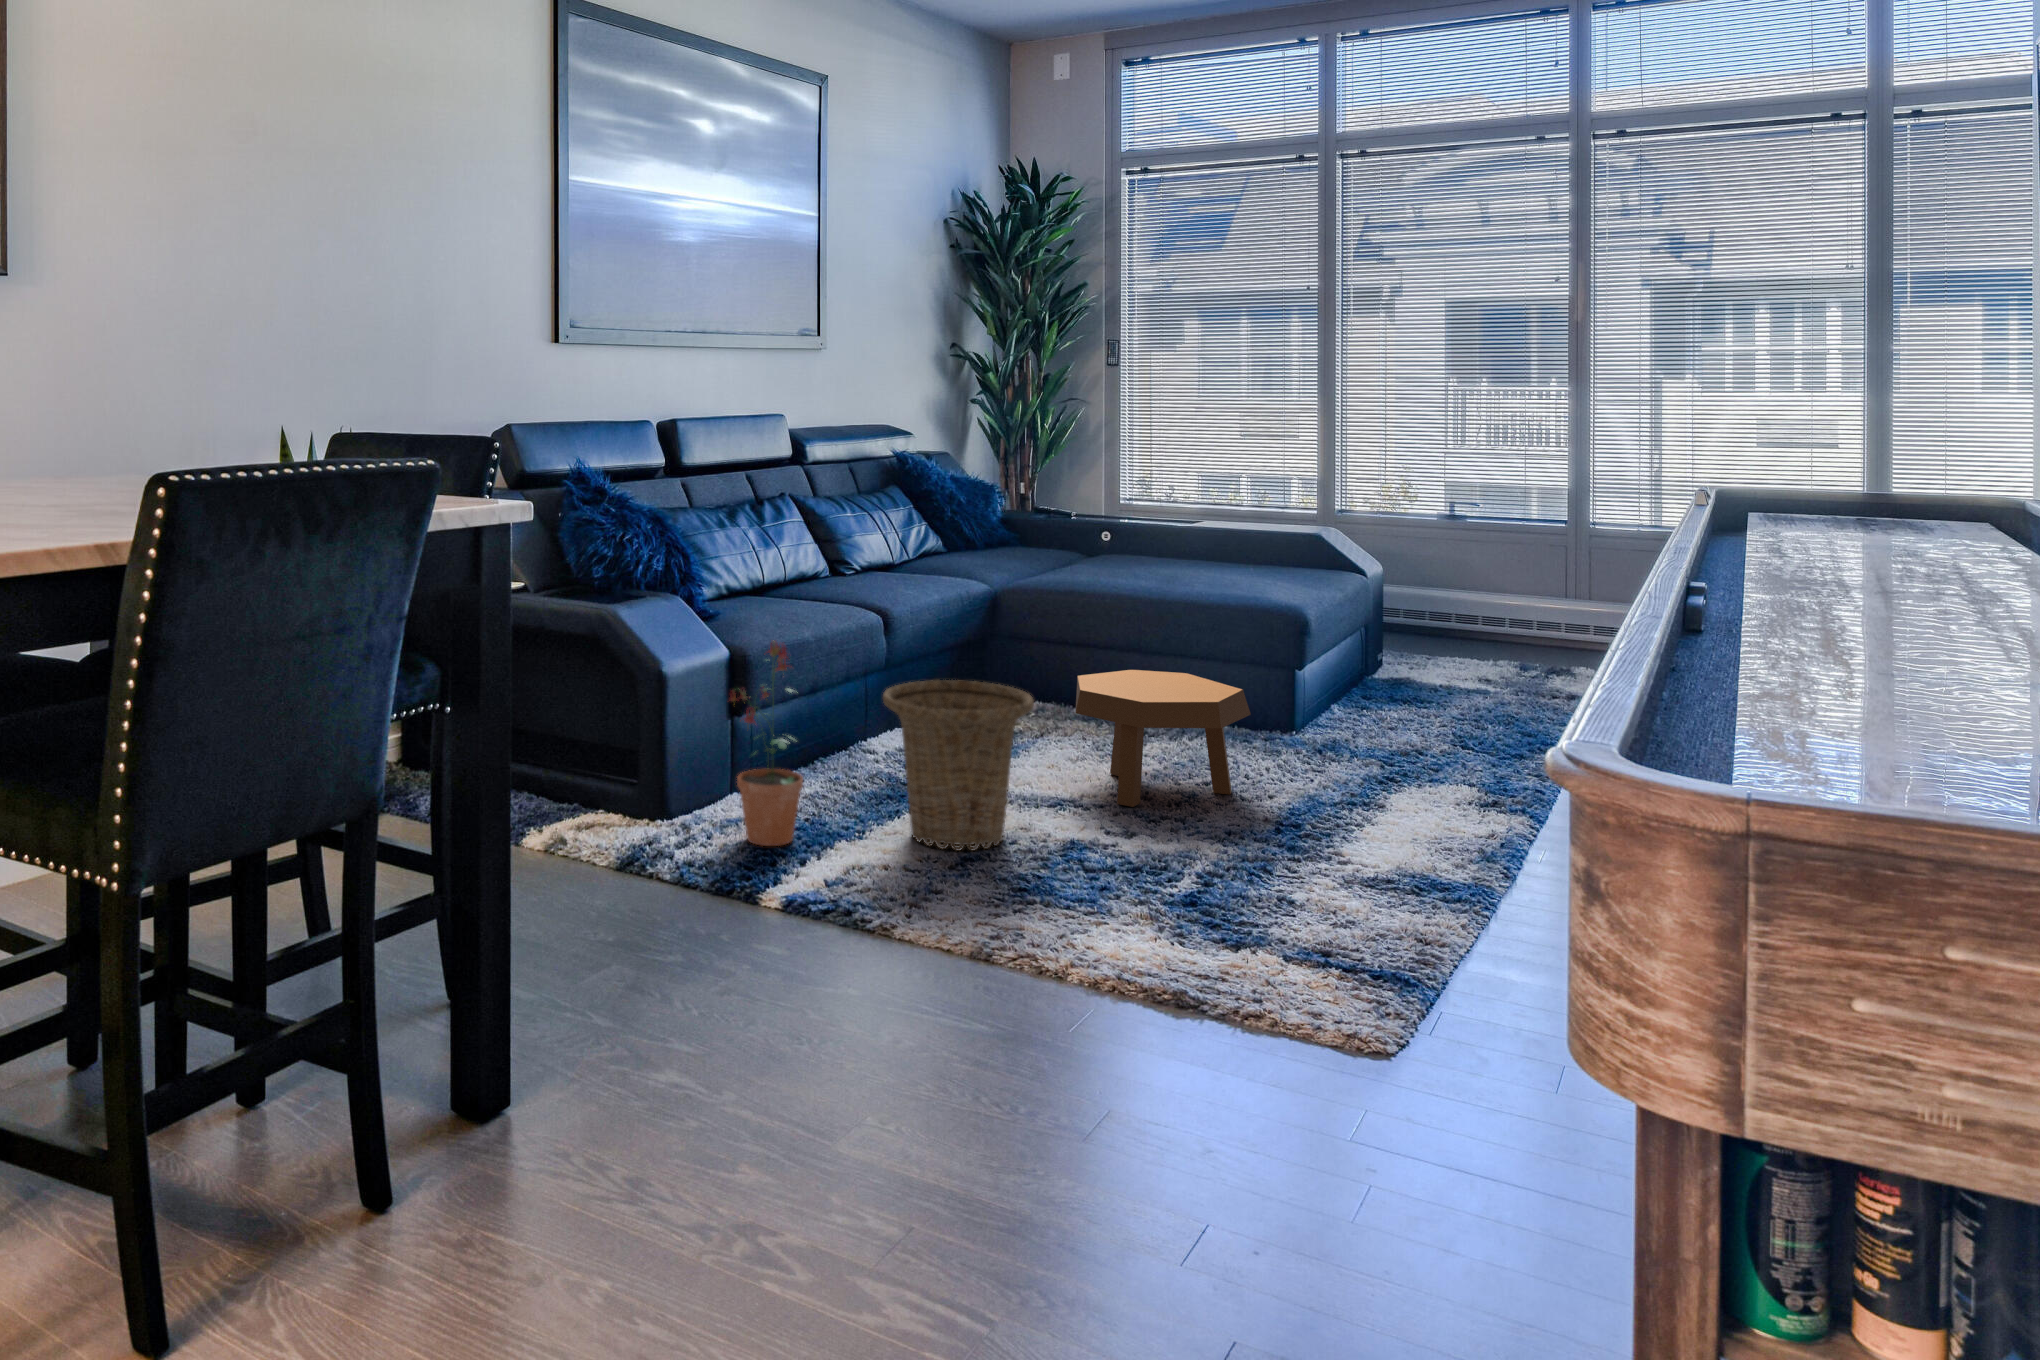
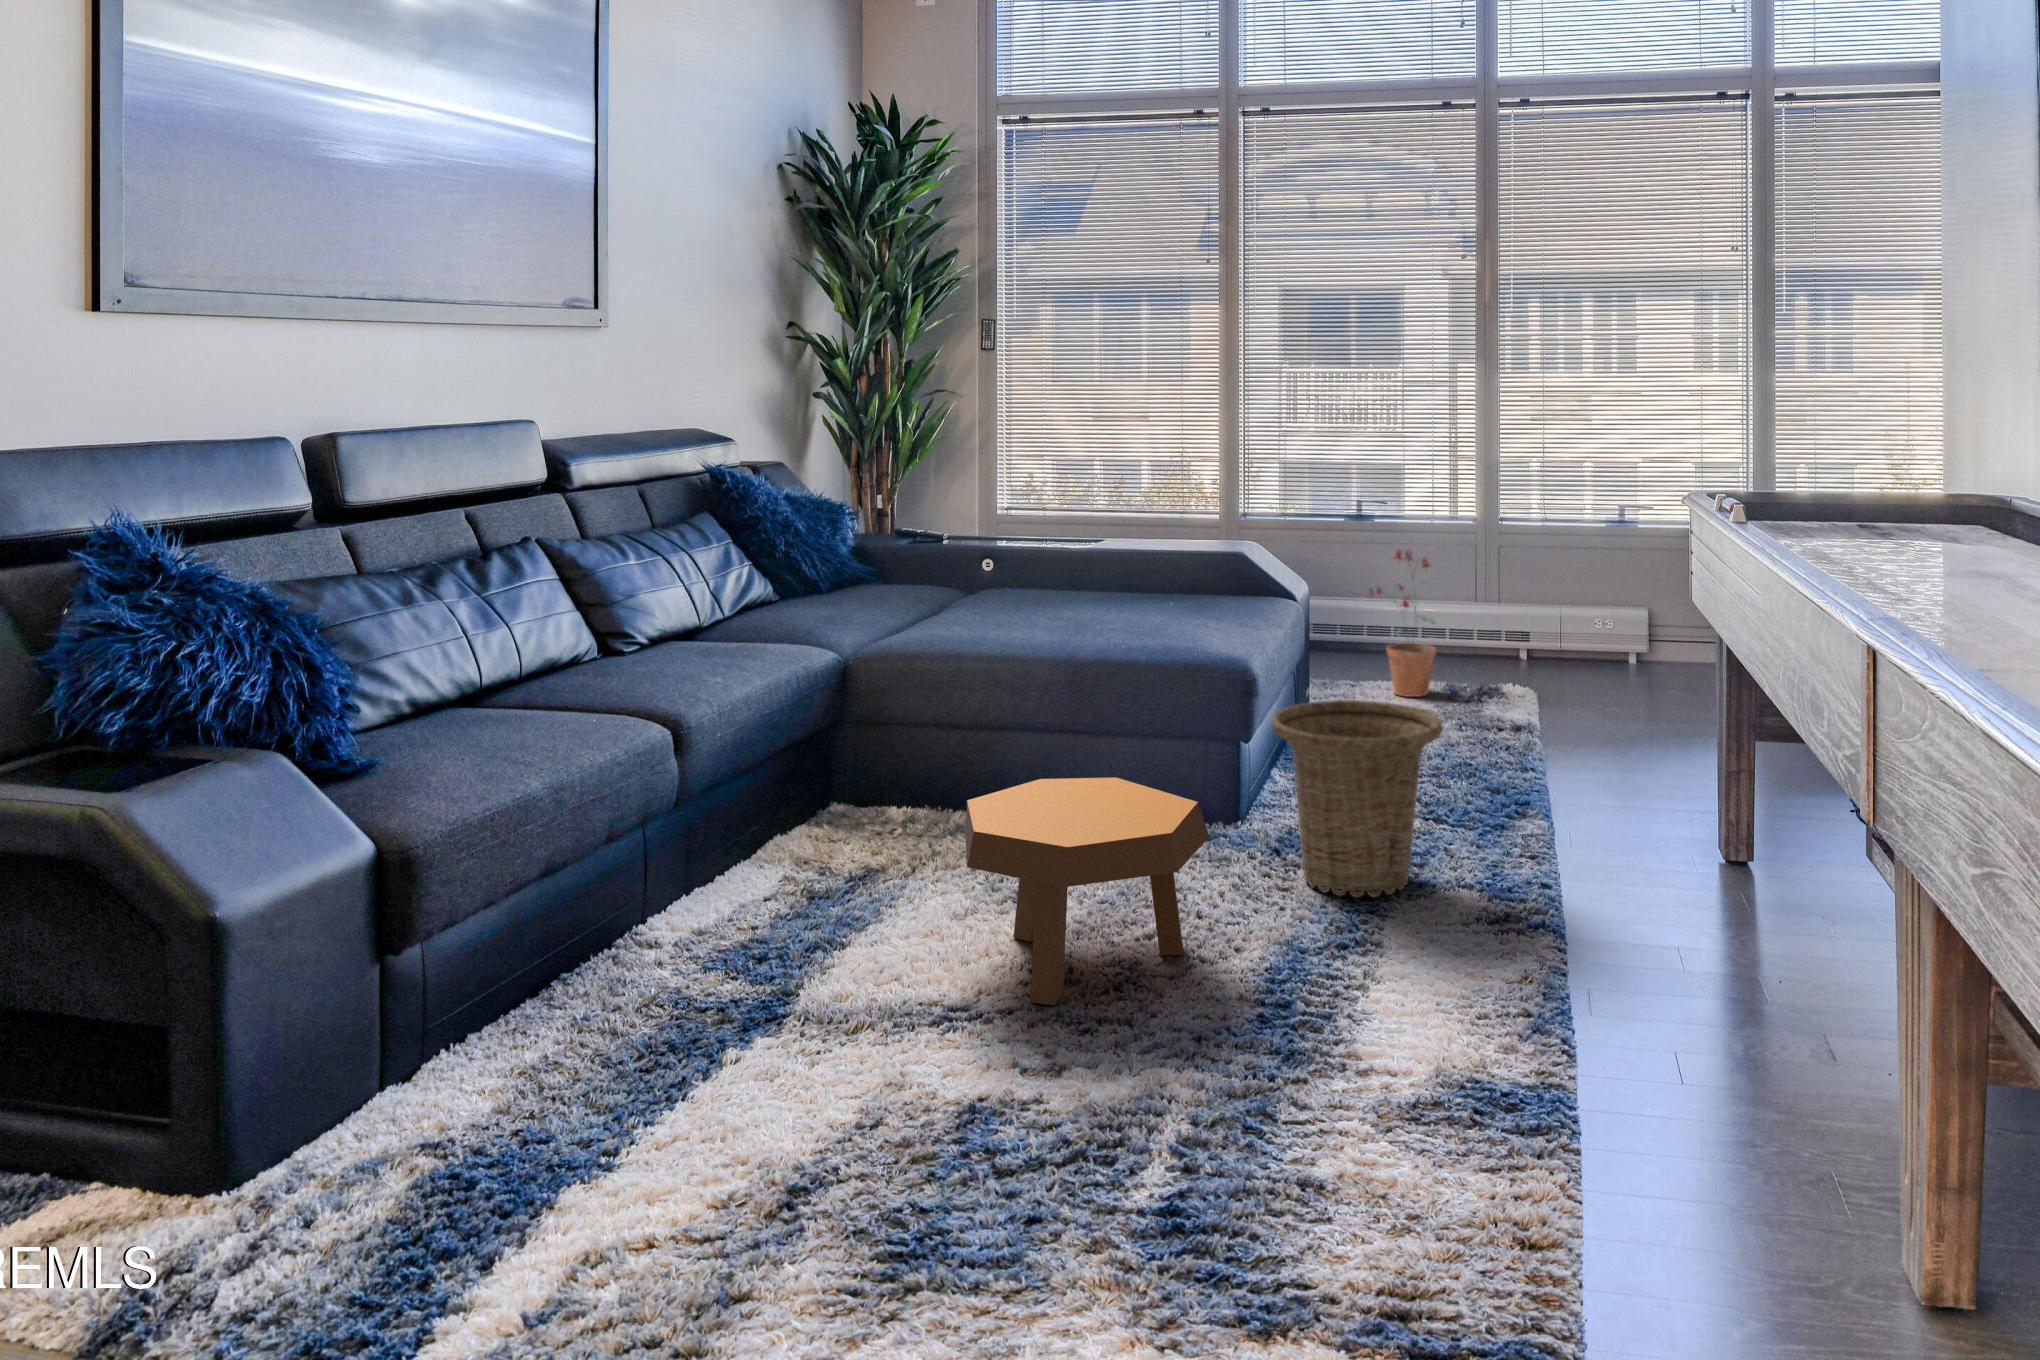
potted plant: present [730,640,803,846] -> present [1368,549,1436,697]
basket: present [883,680,1034,851] -> present [1271,700,1442,898]

